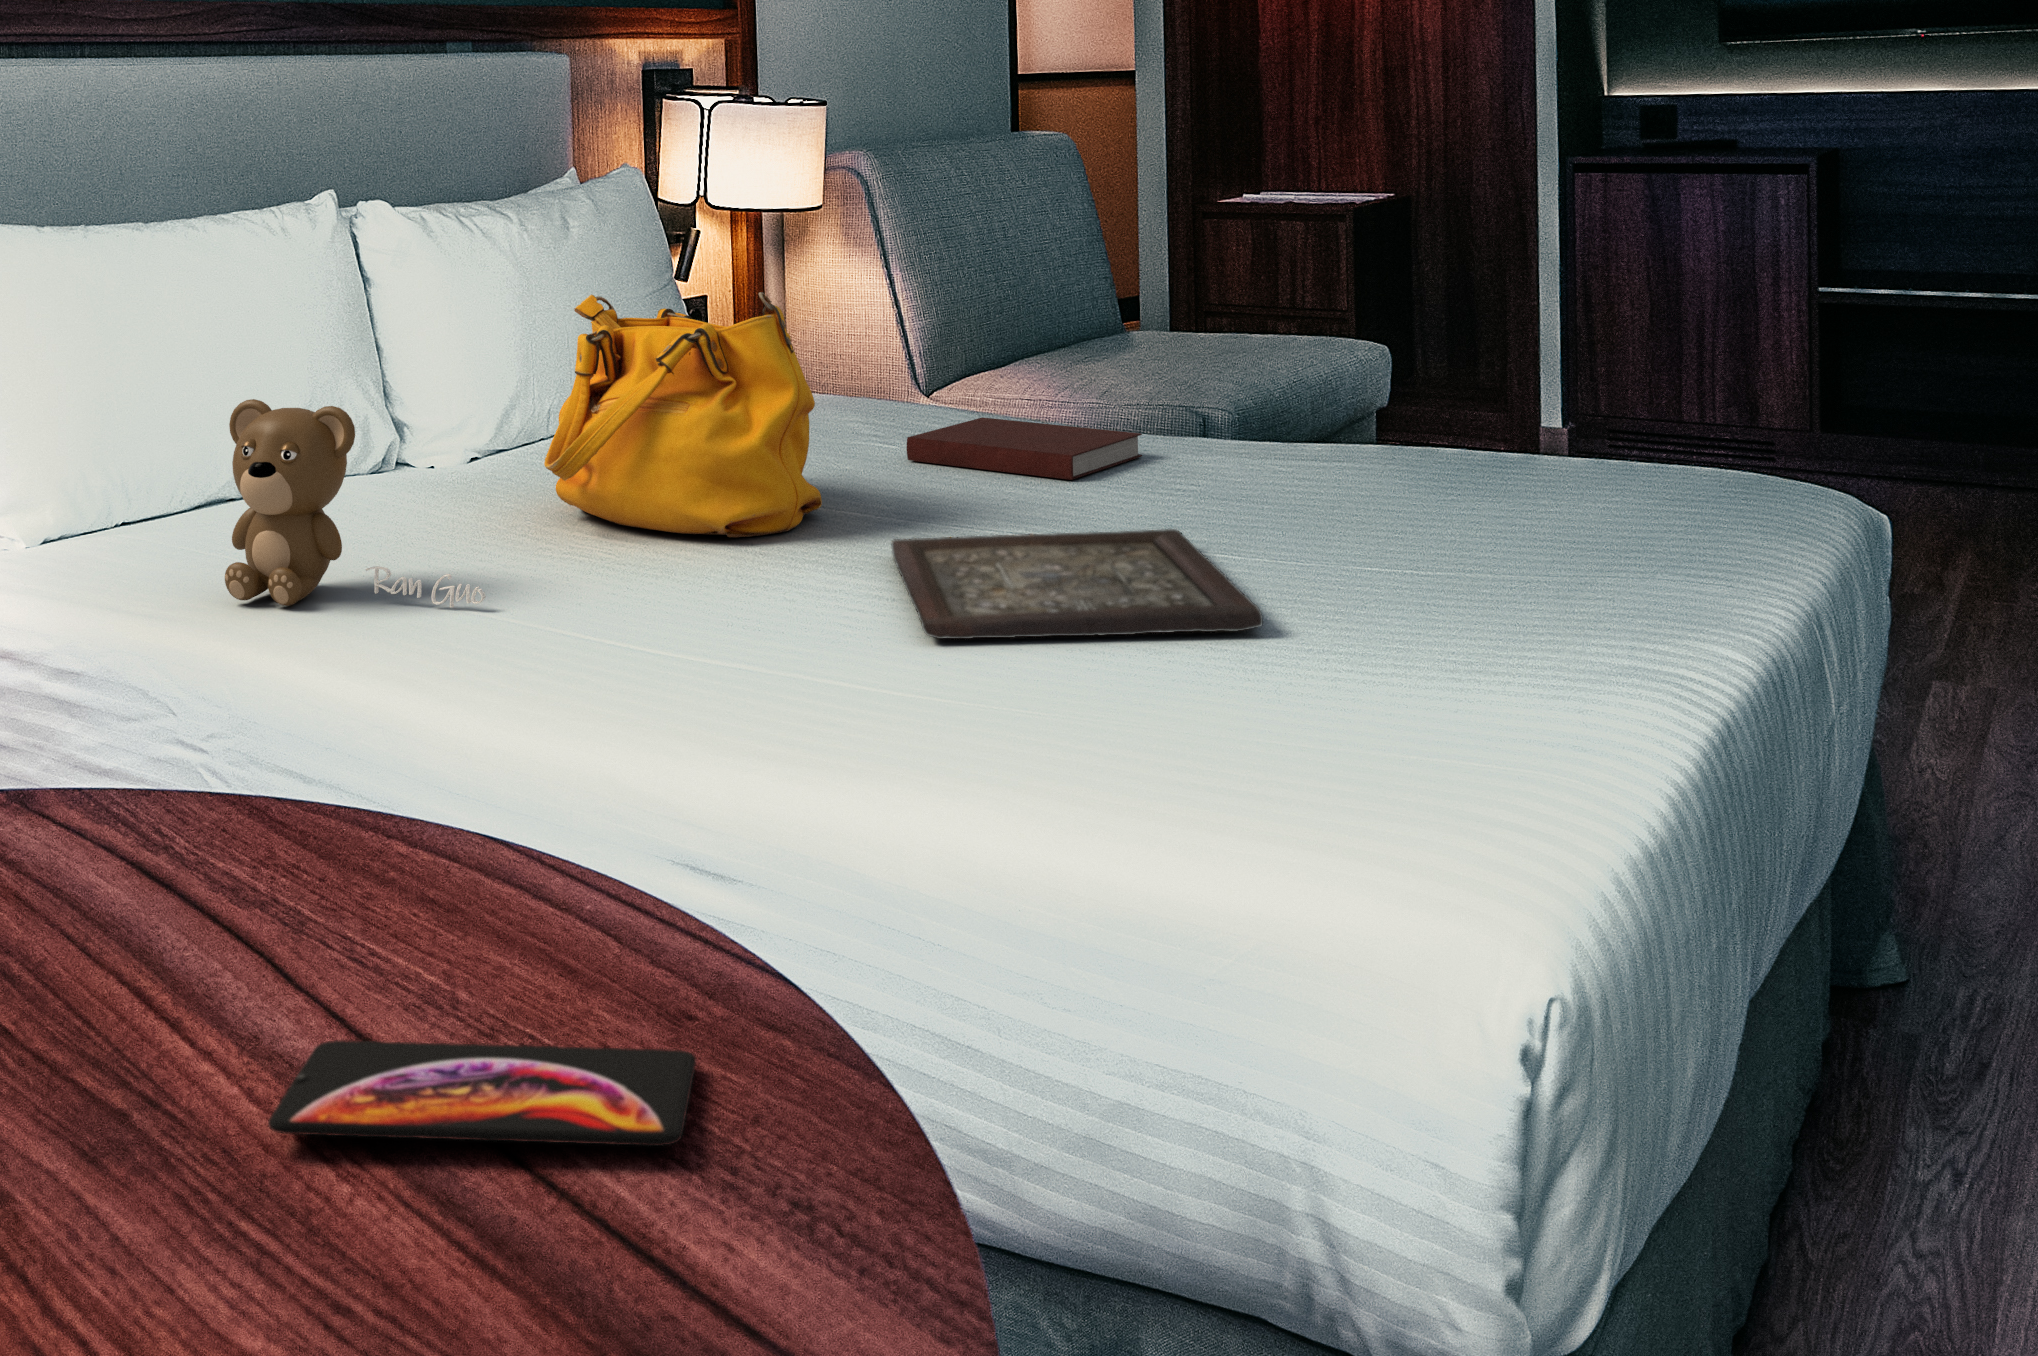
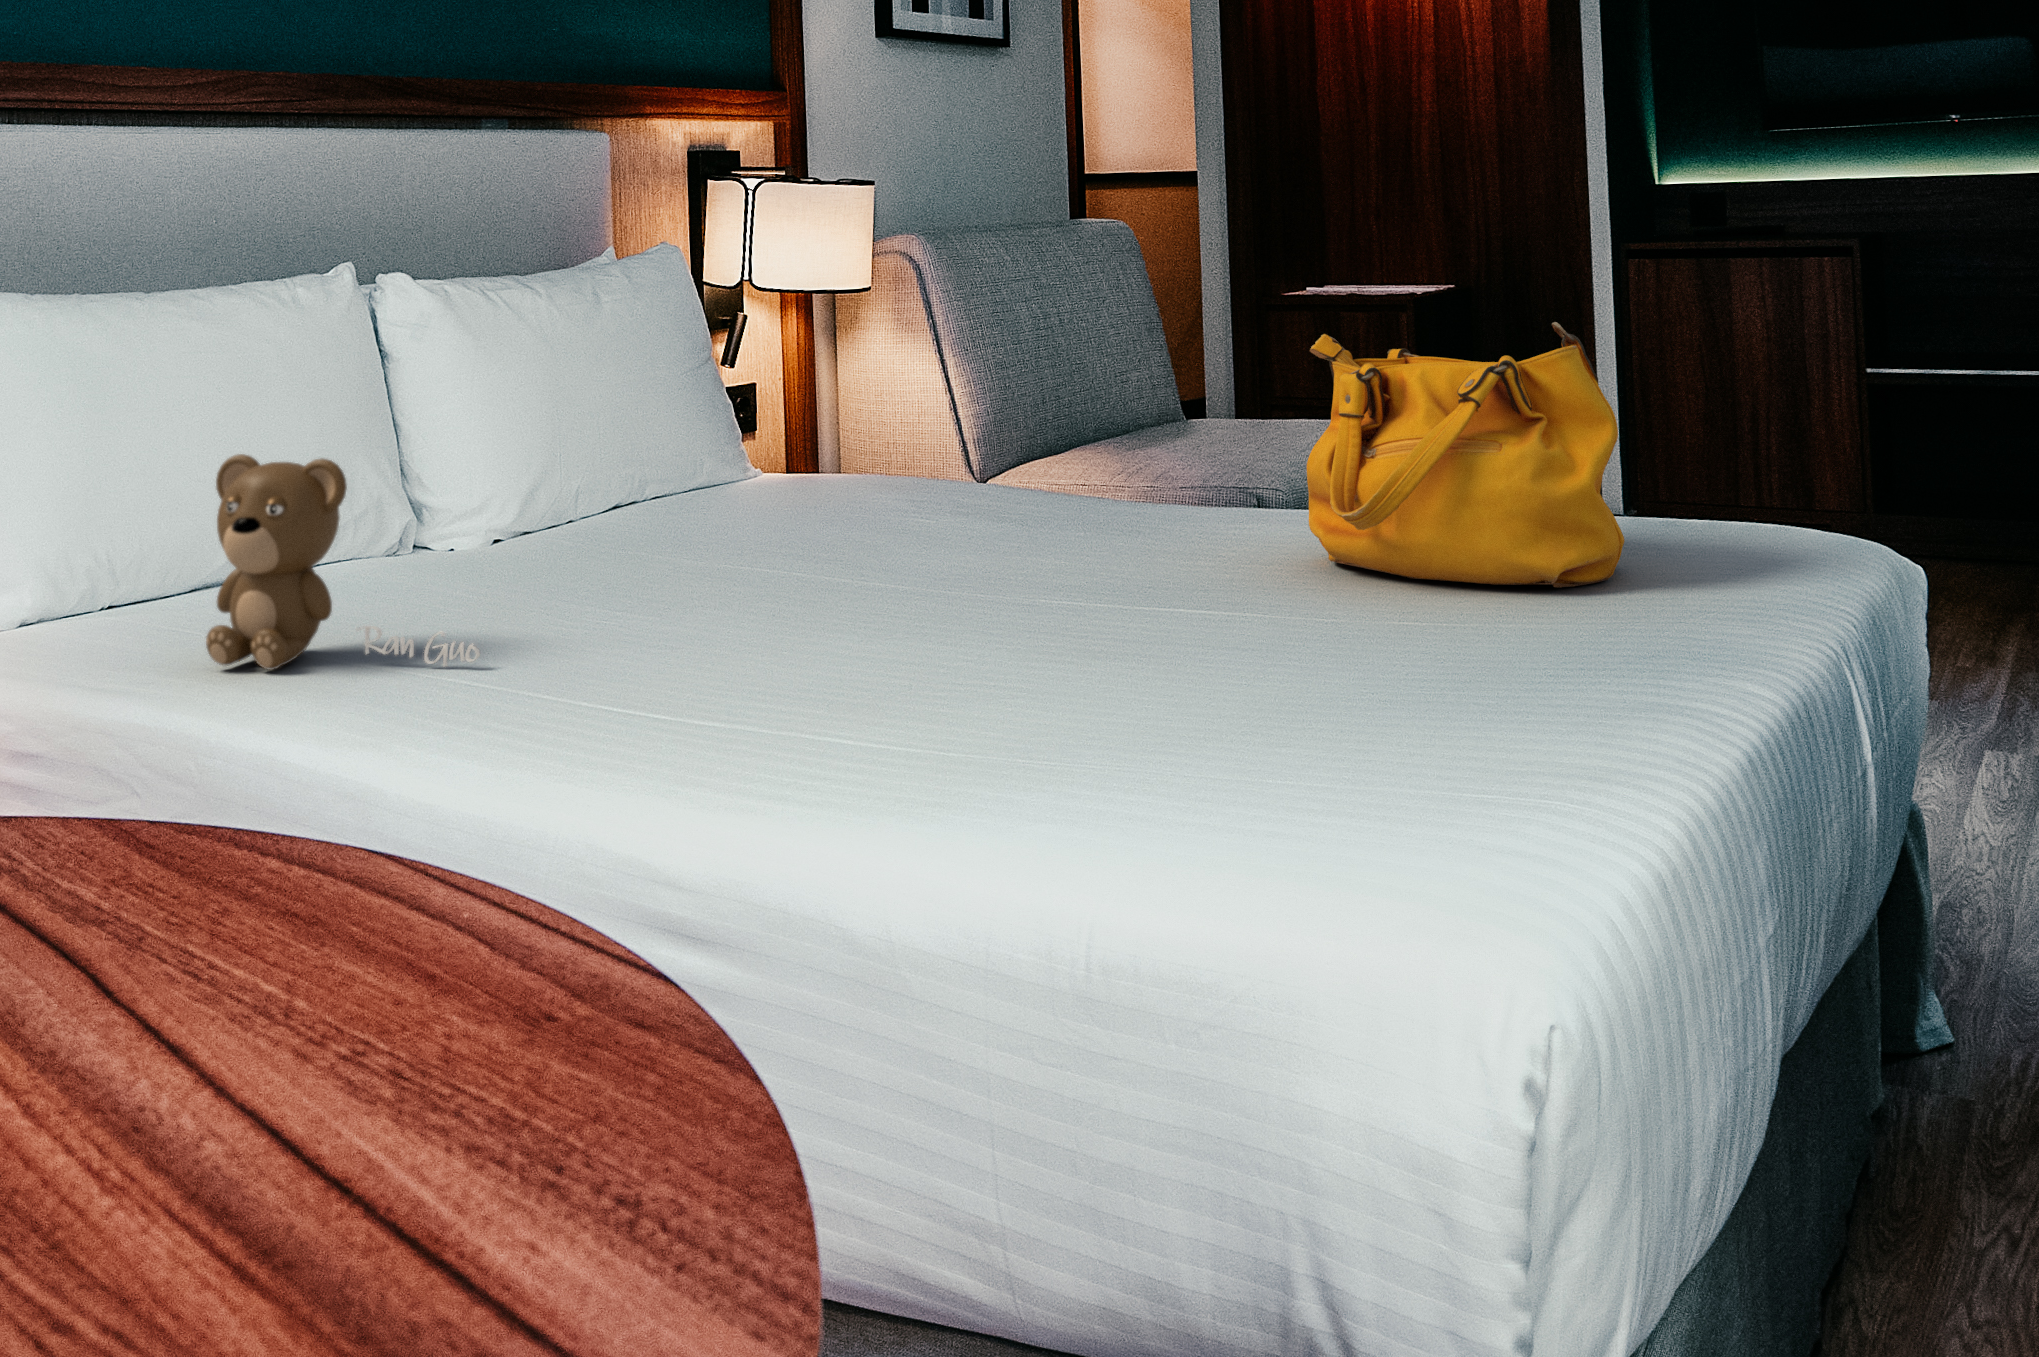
handbag: present [544,292,822,537] -> present [1307,322,1625,588]
notebook: present [907,417,1142,480] -> none [939,480,1176,536]
tray: present [892,529,1263,639] -> none [910,574,1277,681]
smartphone: present [268,1040,696,1146] -> none [25,1046,547,1148]

